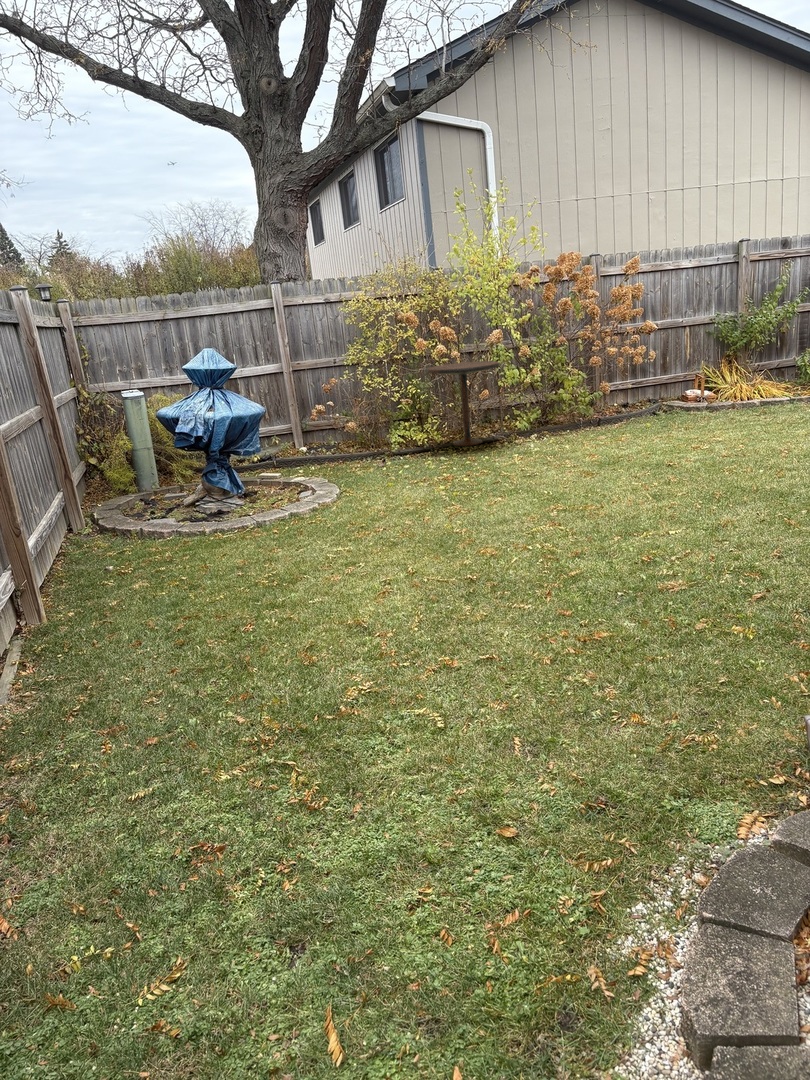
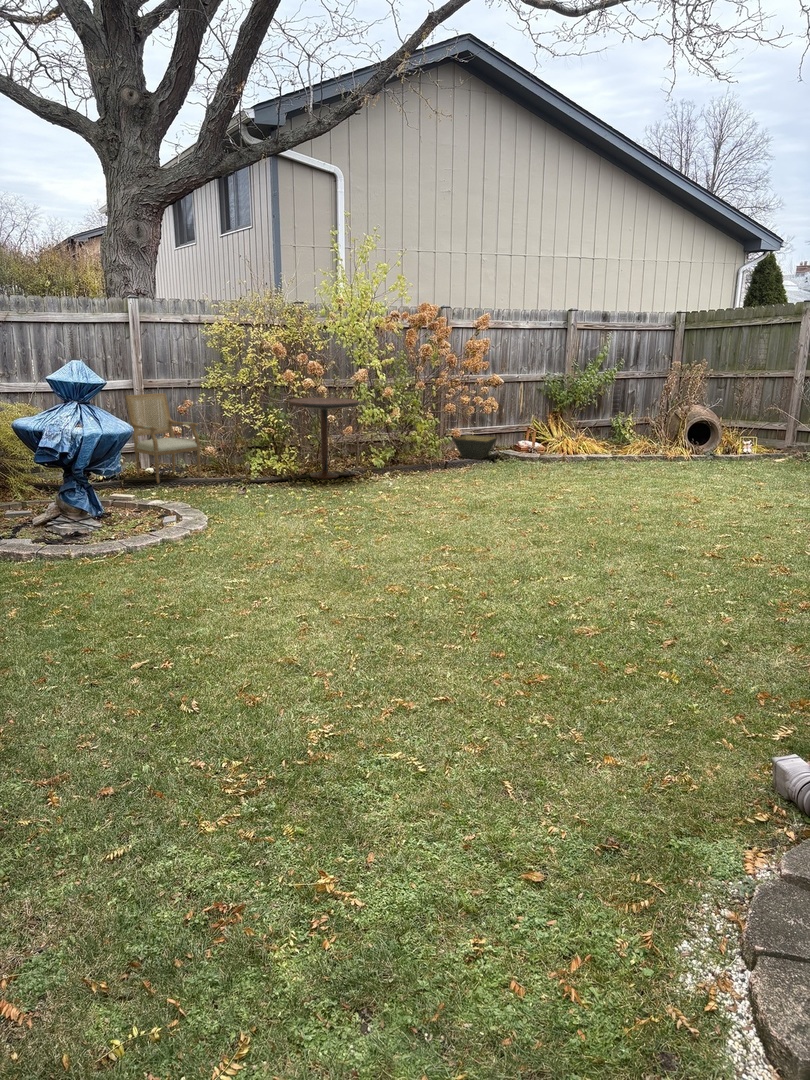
chair: none [272,372,347,461] -> present [125,393,201,483]
basket: none [607,388,658,414] -> present [453,435,497,459]

